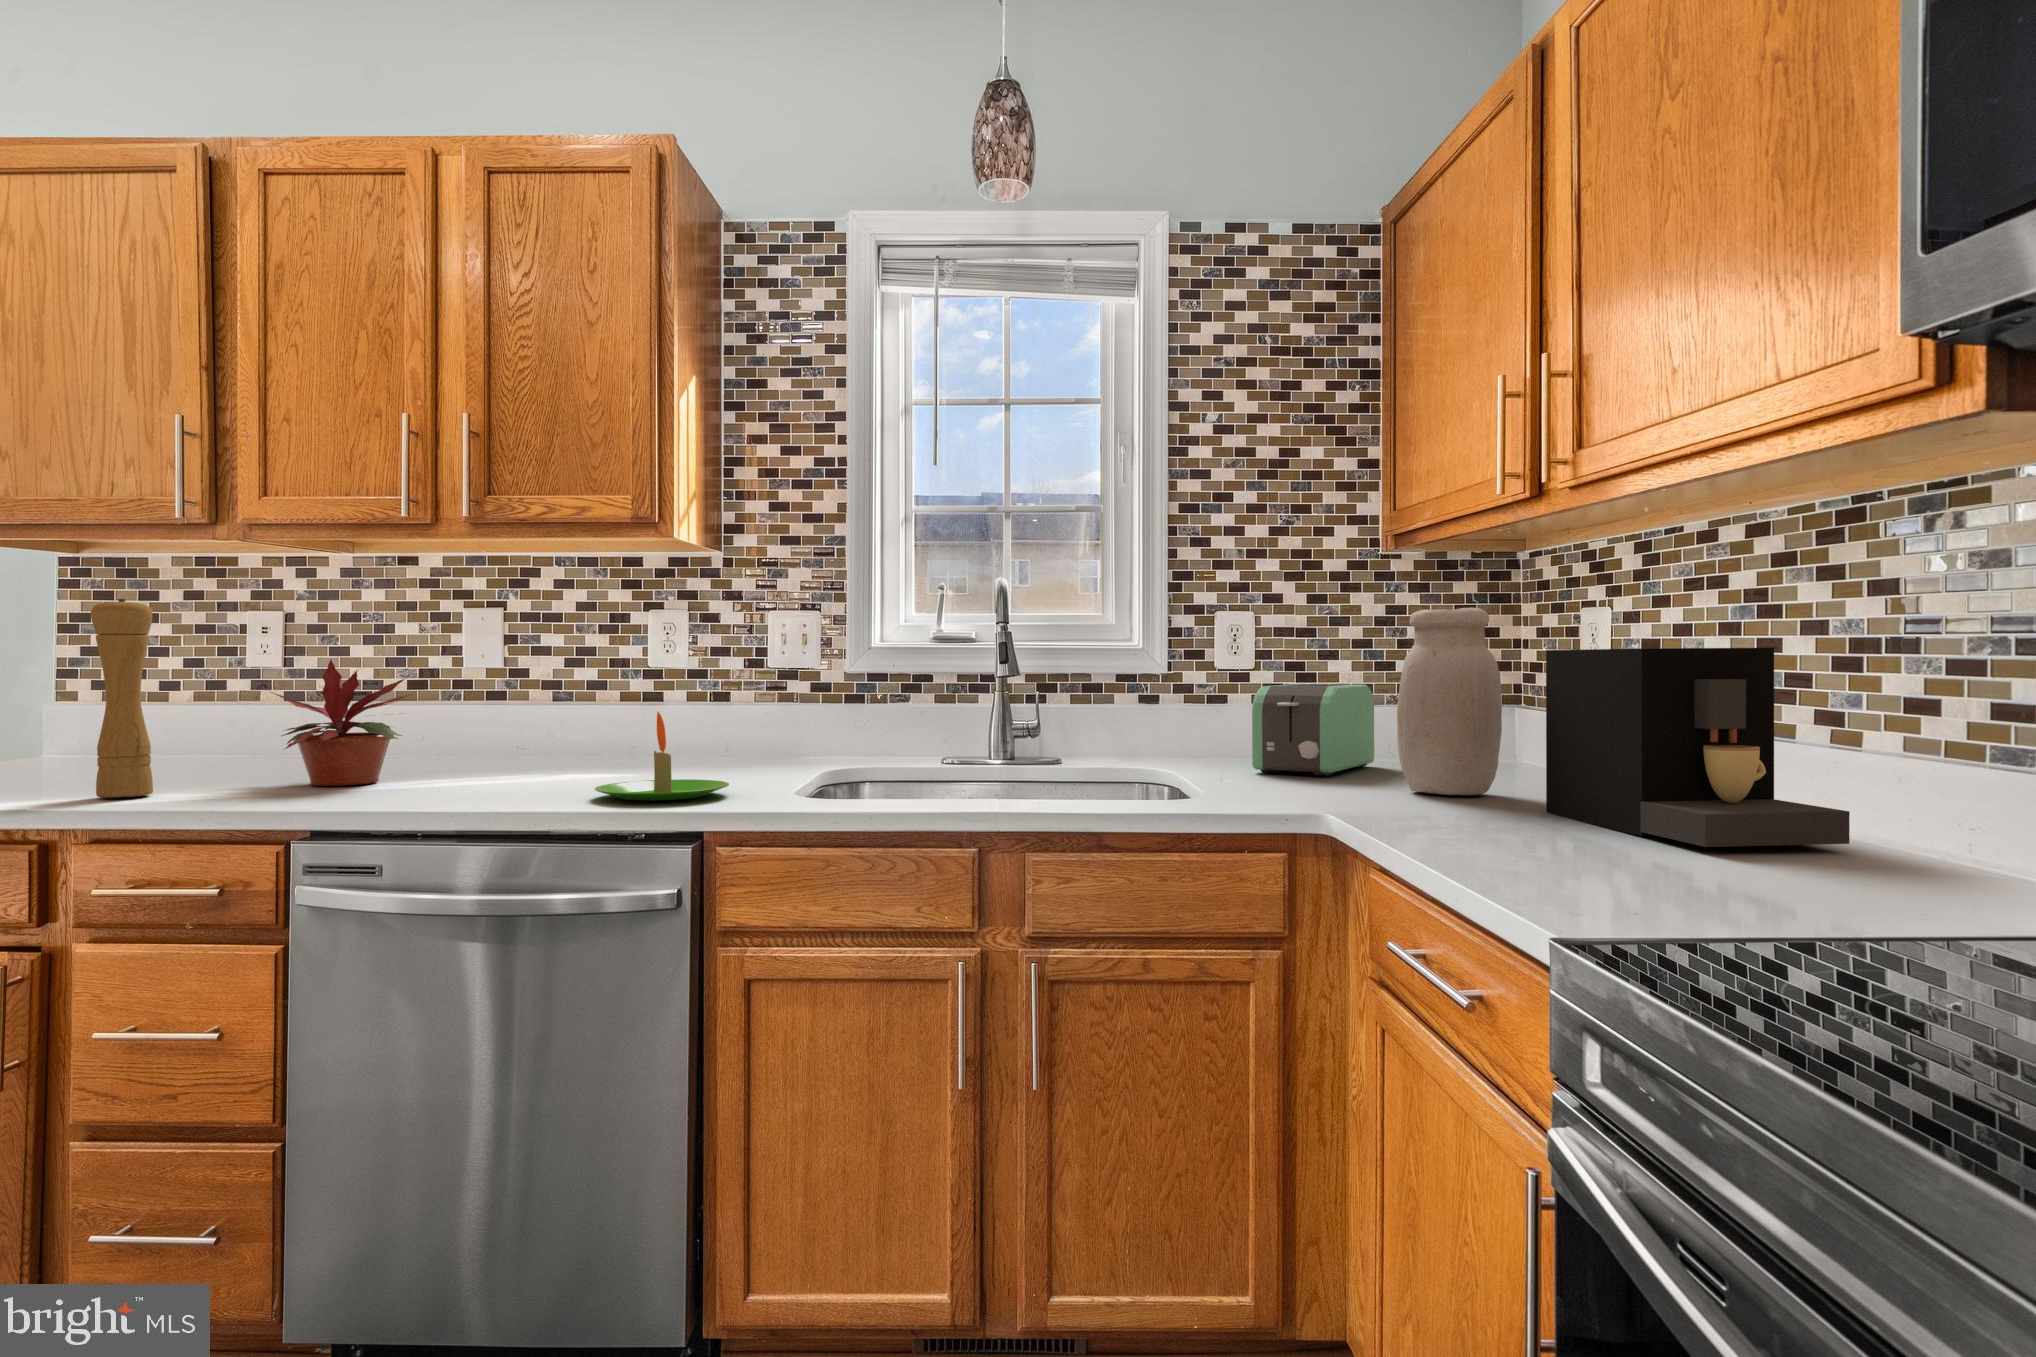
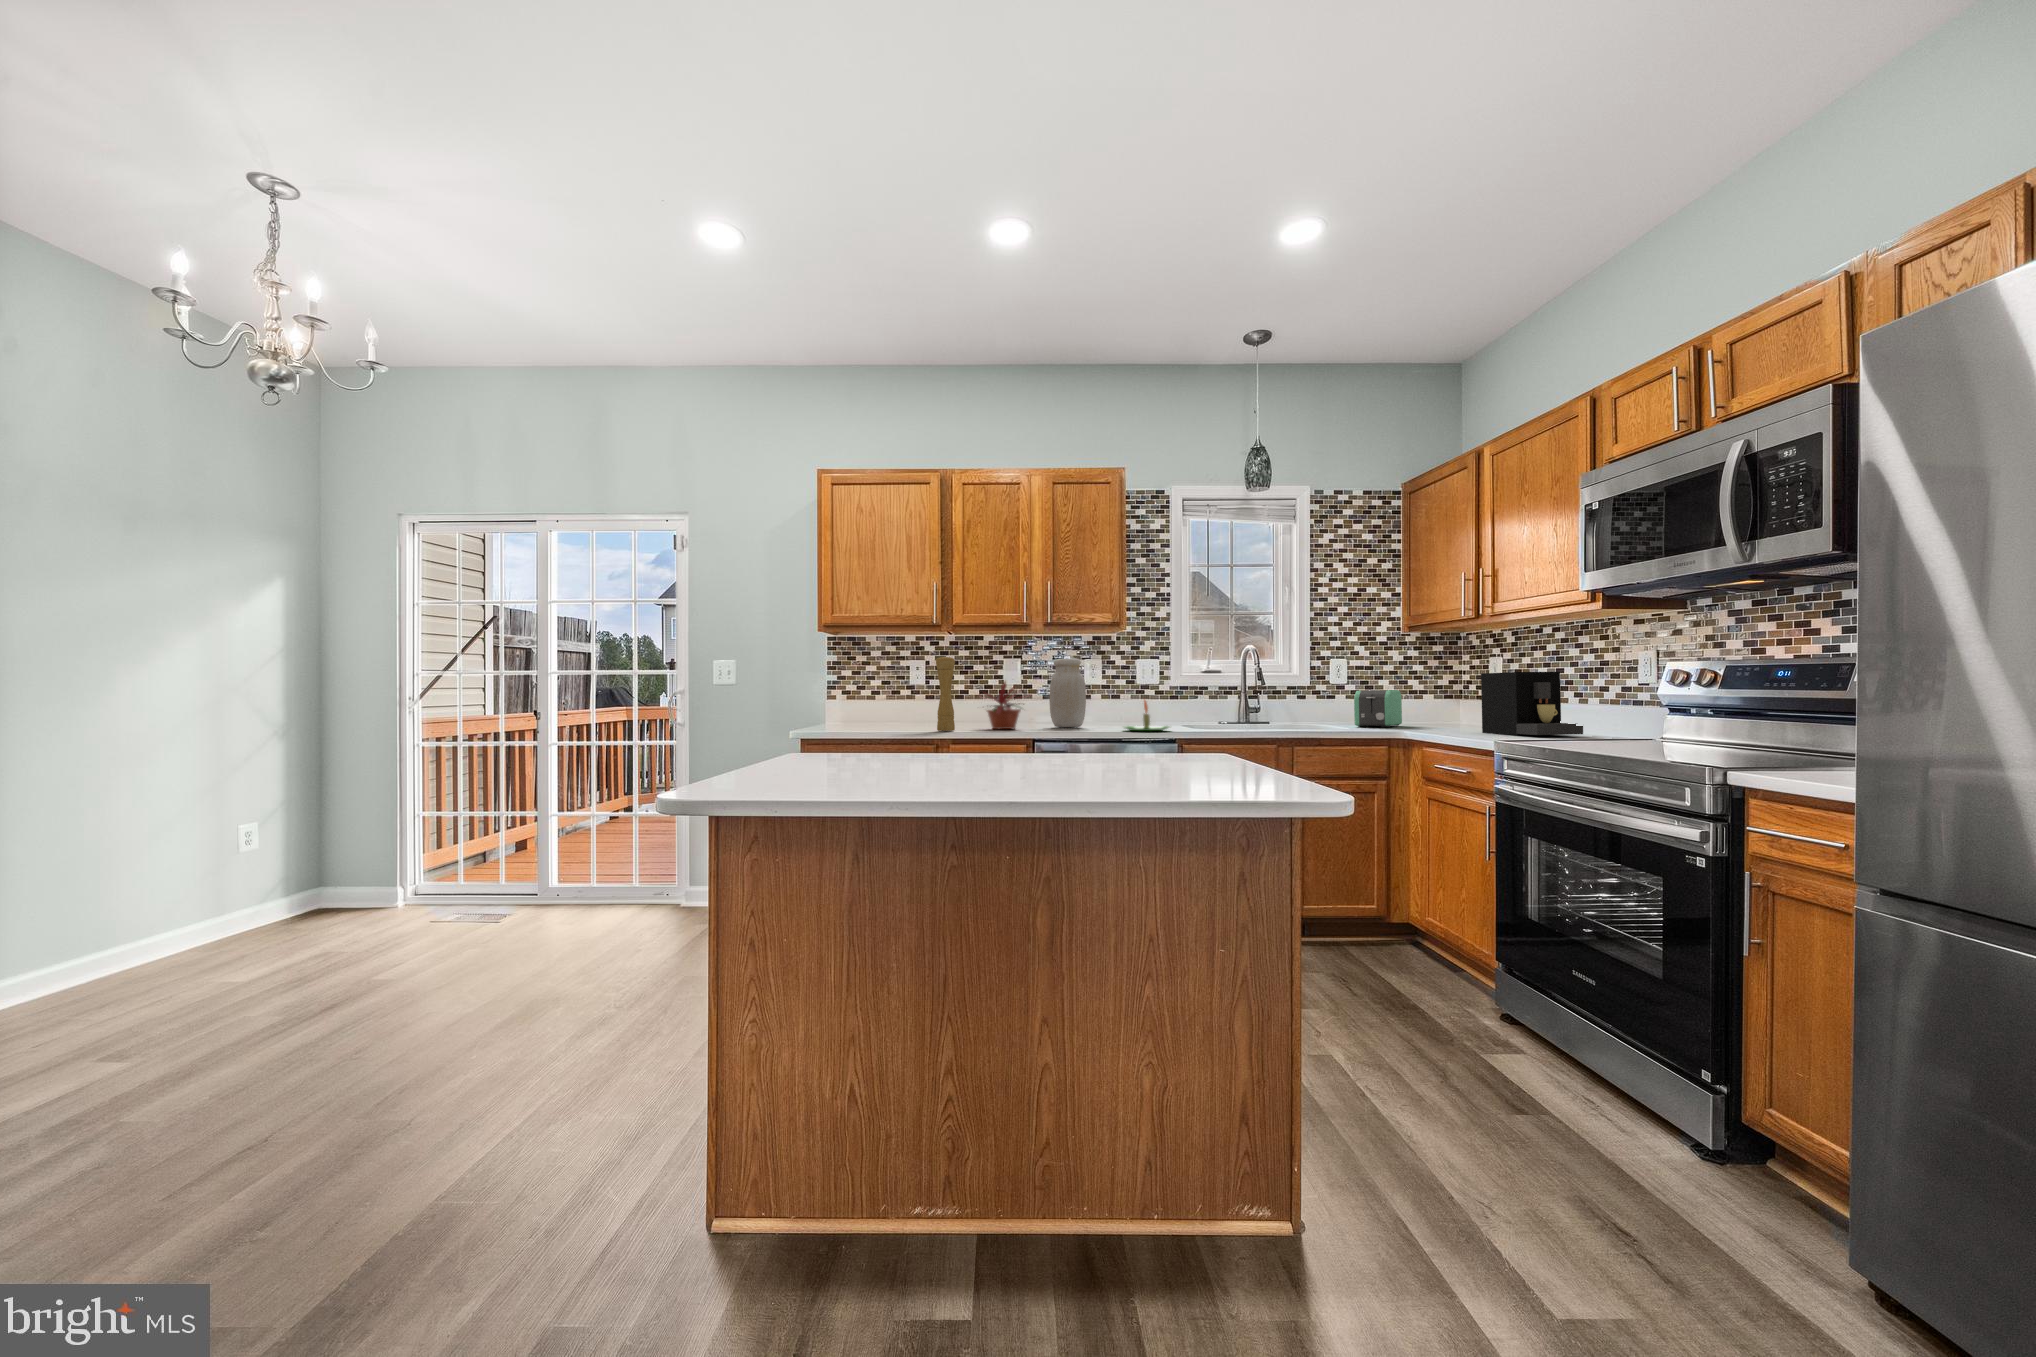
jar: present [1397,608,1502,795] -> present [1049,658,1086,727]

